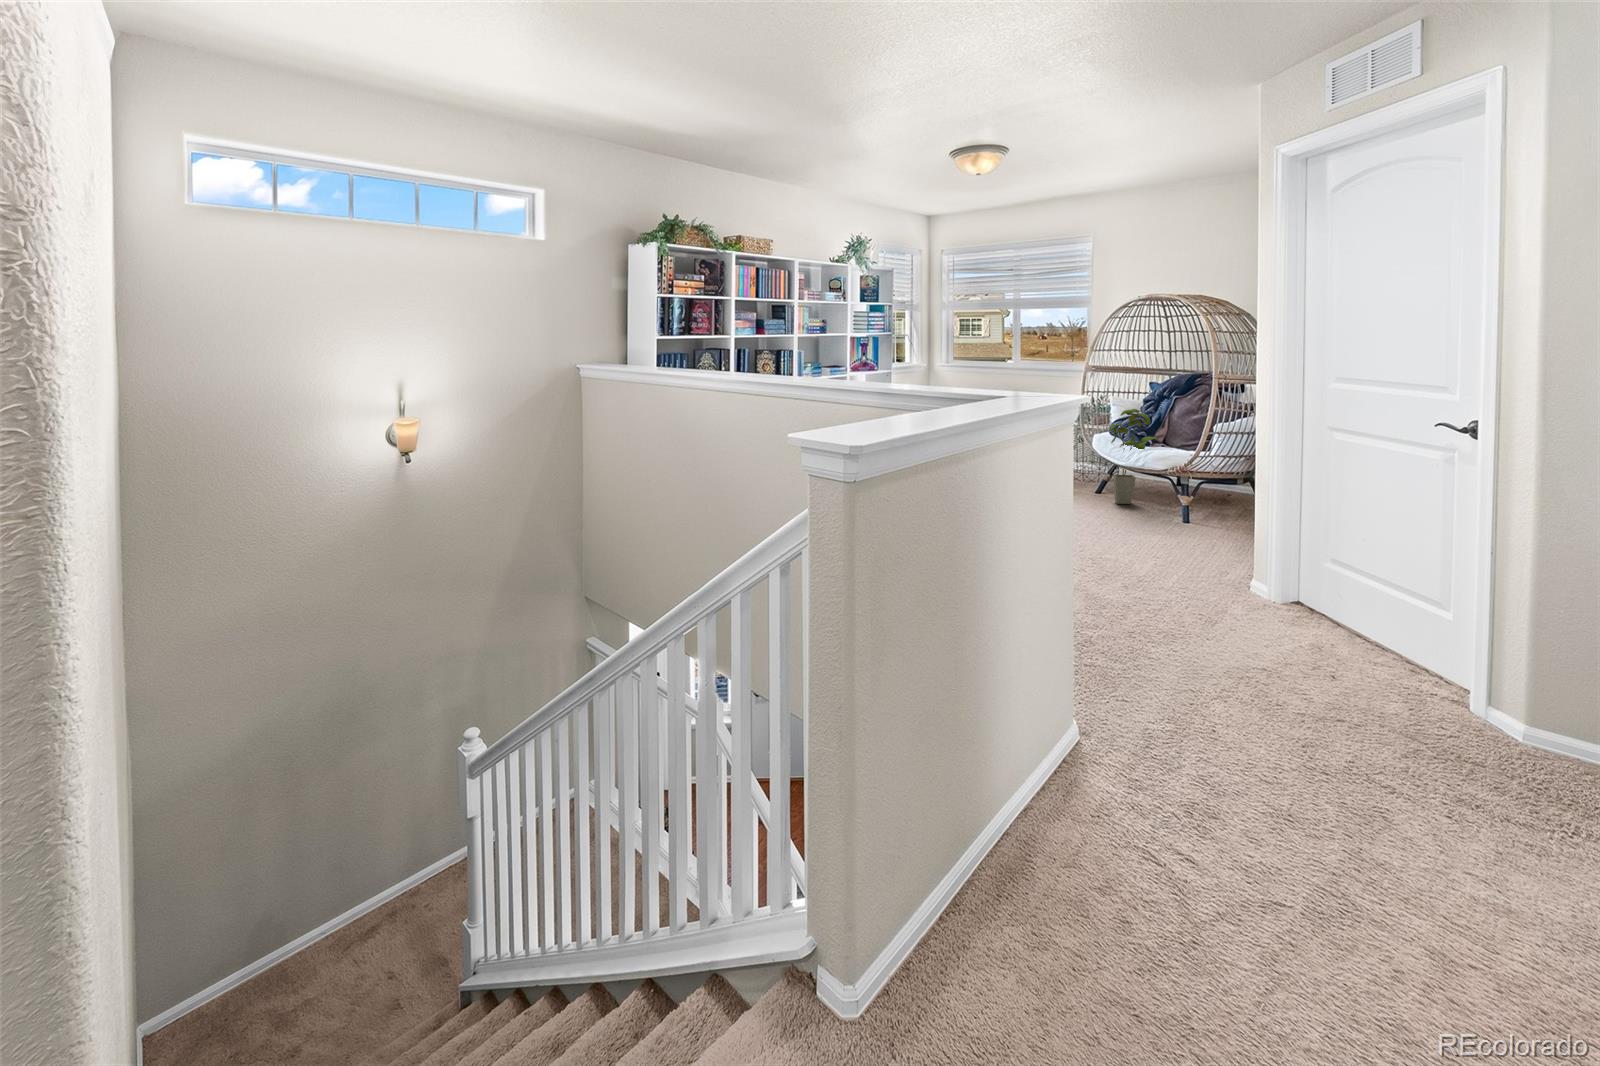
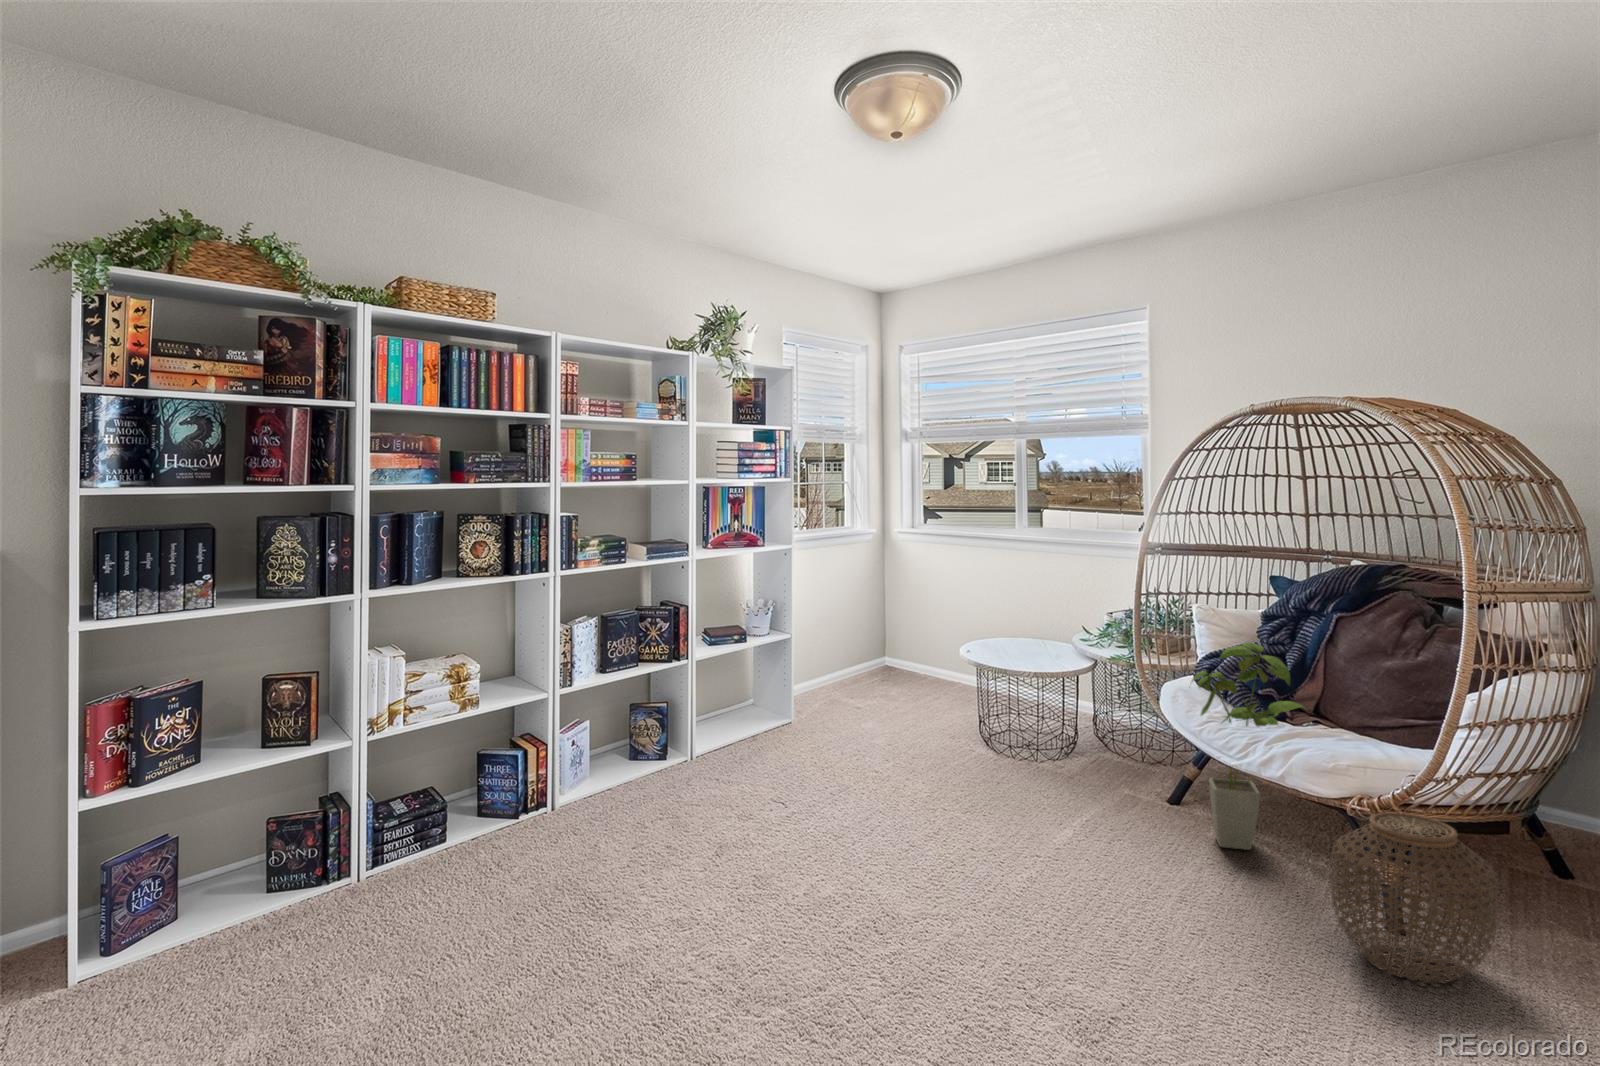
woven basket: none [1158,467,1218,526] -> present [1331,813,1498,983]

